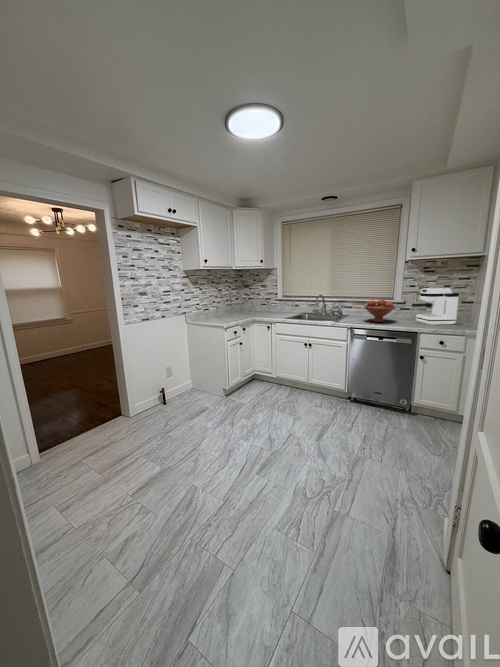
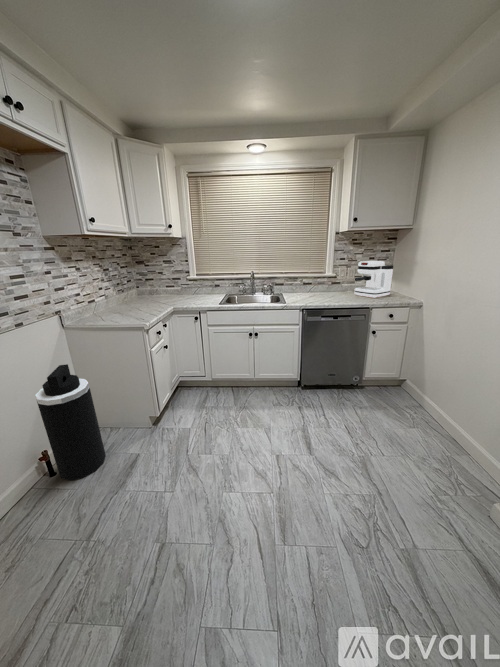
fruit bowl: present [364,300,395,322] -> none [308,274,341,299]
trash can: none [162,341,191,408] -> present [35,364,106,481]

